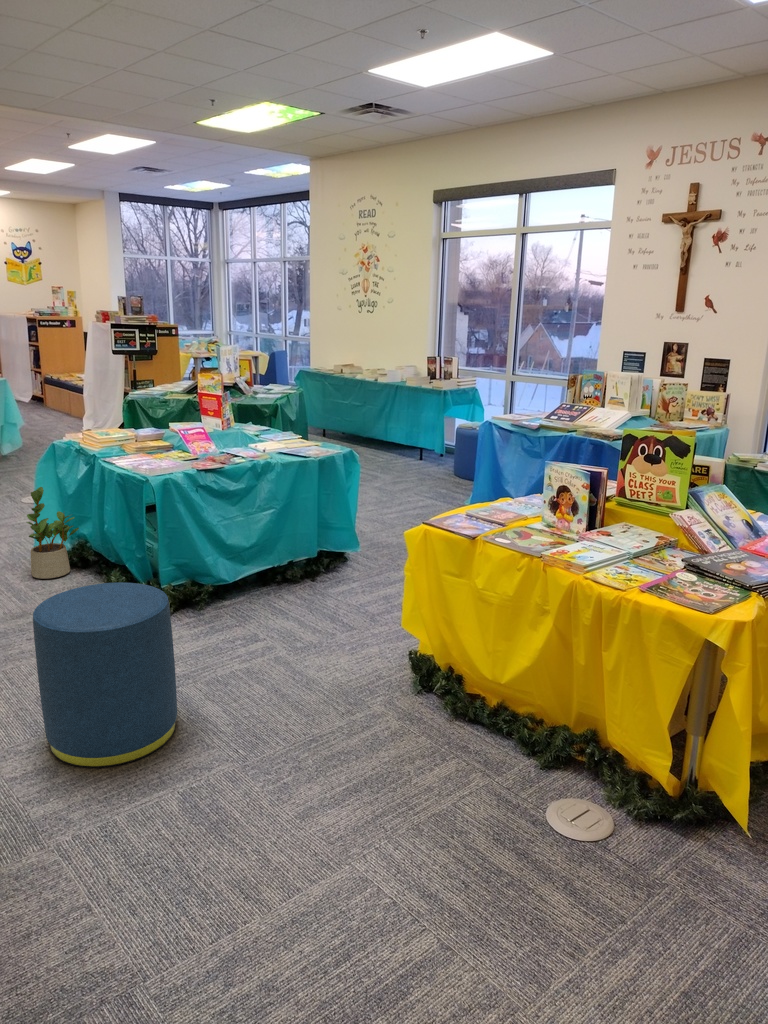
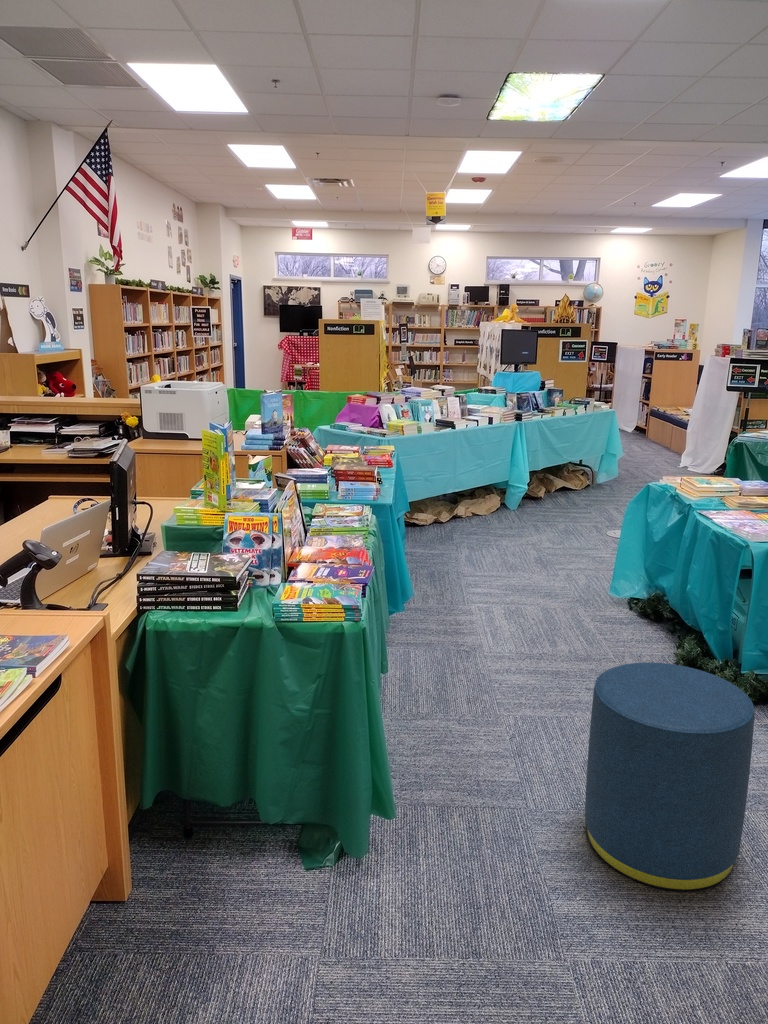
potted plant: present [27,487,79,579] -> none [603,530,659,626]

